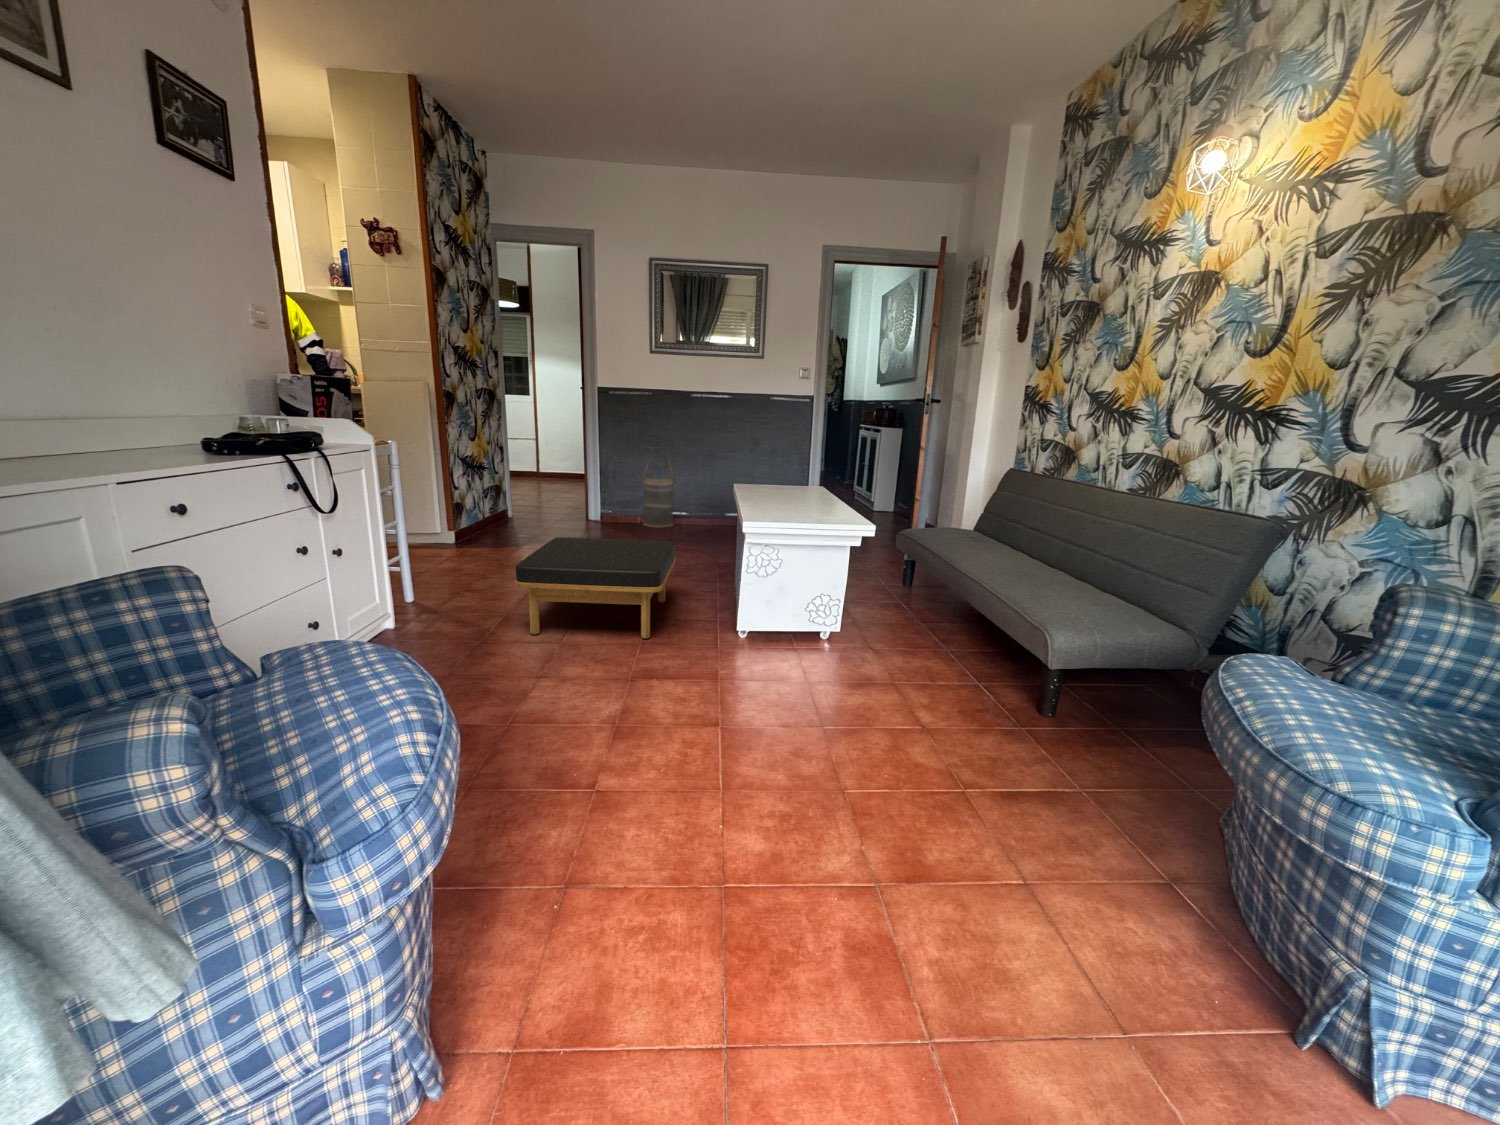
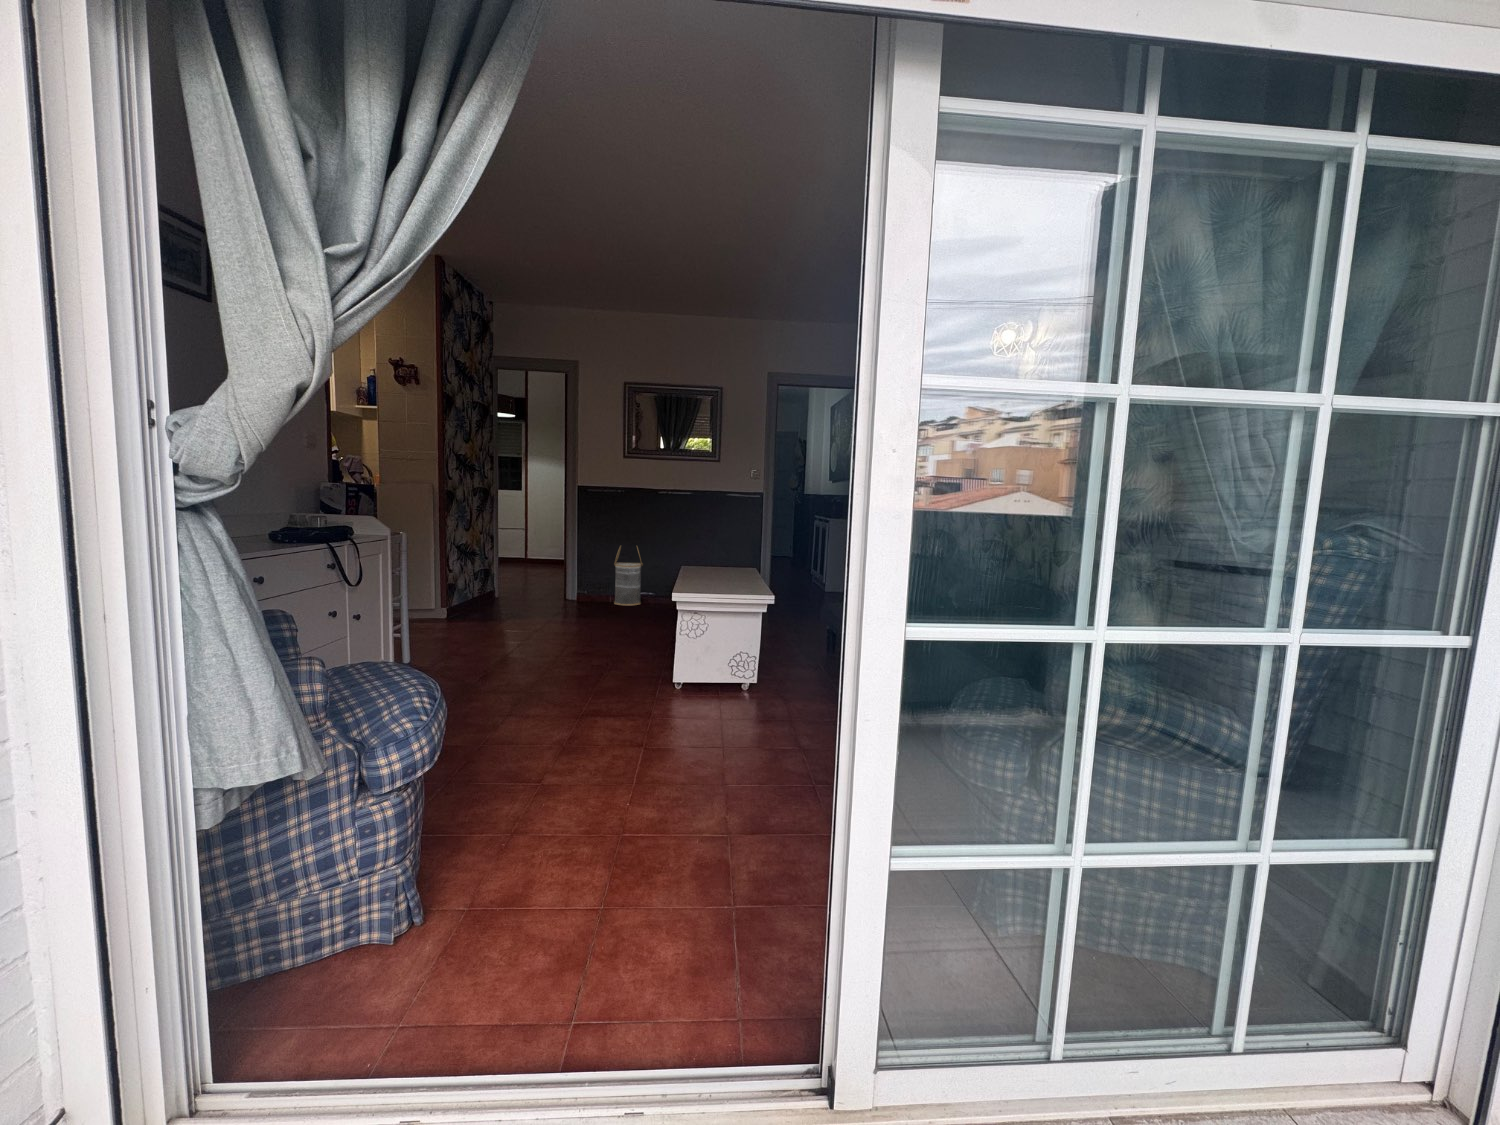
ottoman: present [515,537,676,639] -> none [494,610,629,689]

